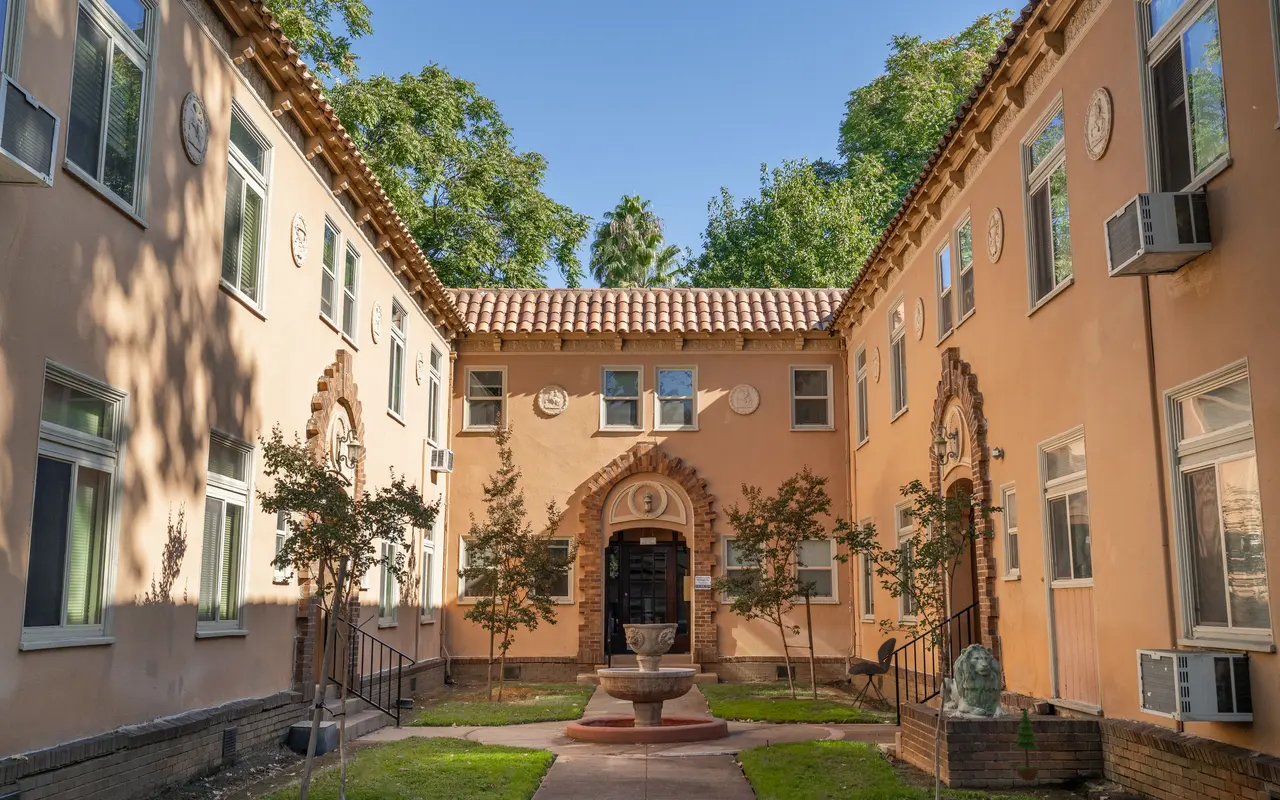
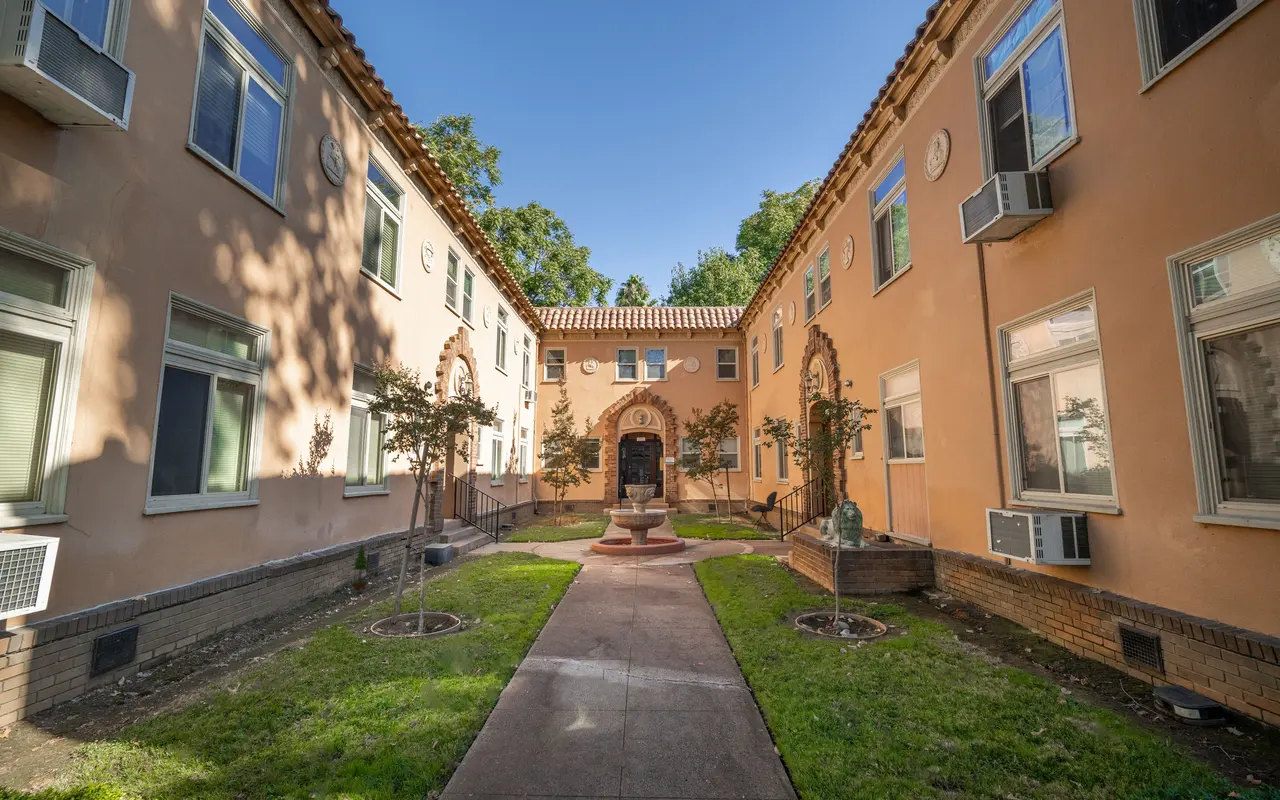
potted tree: present [1013,708,1040,786] -> present [352,545,369,593]

